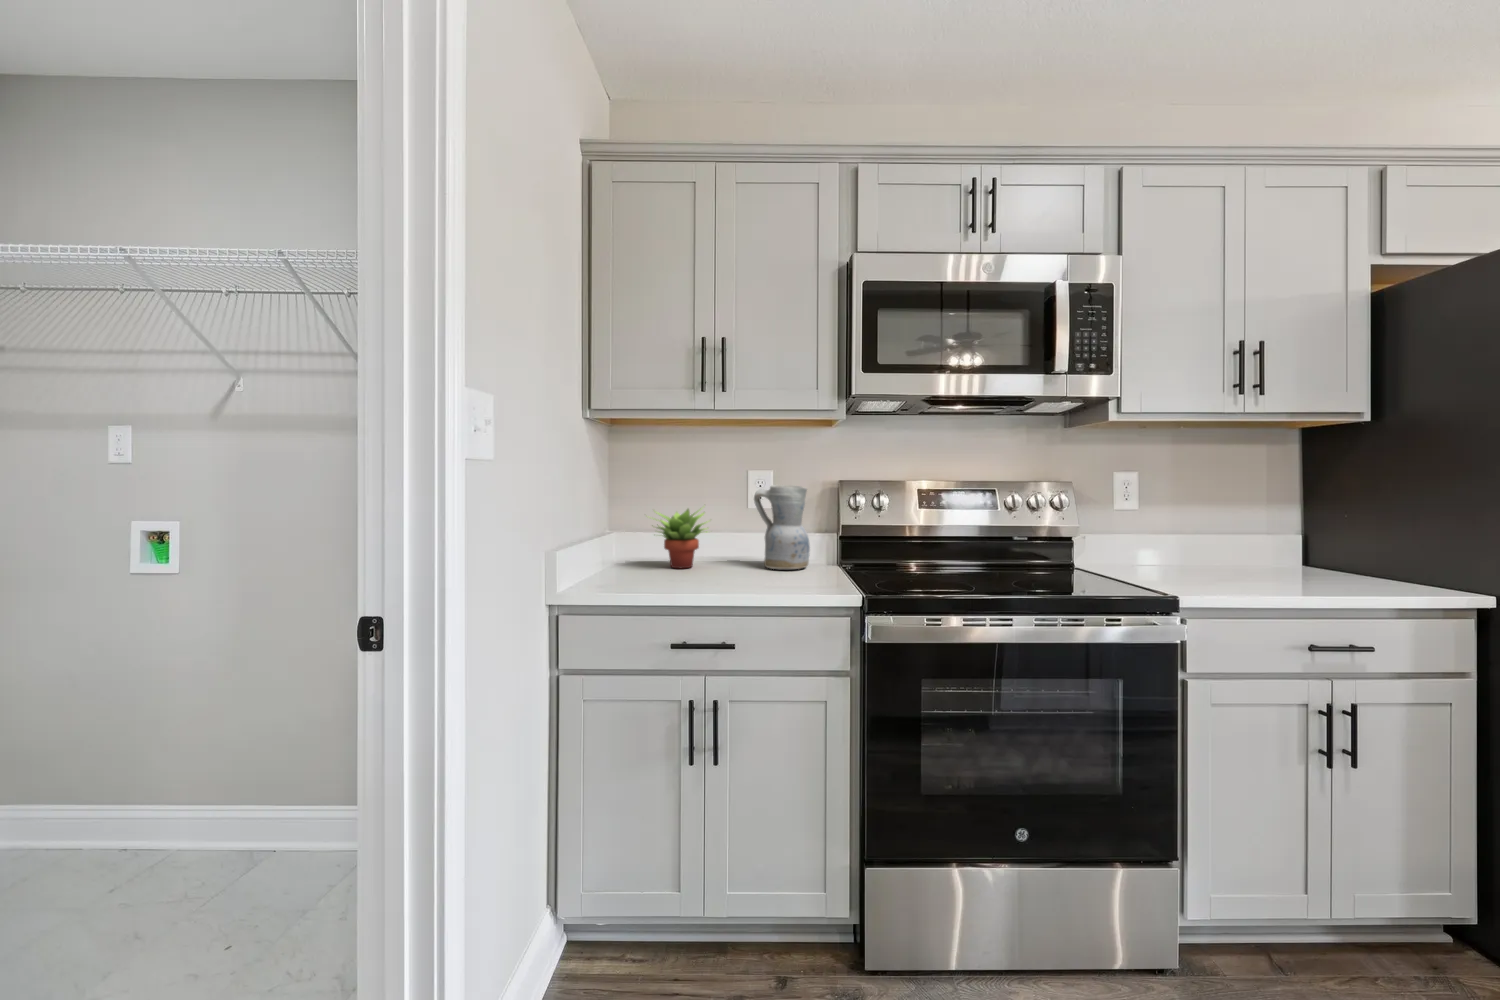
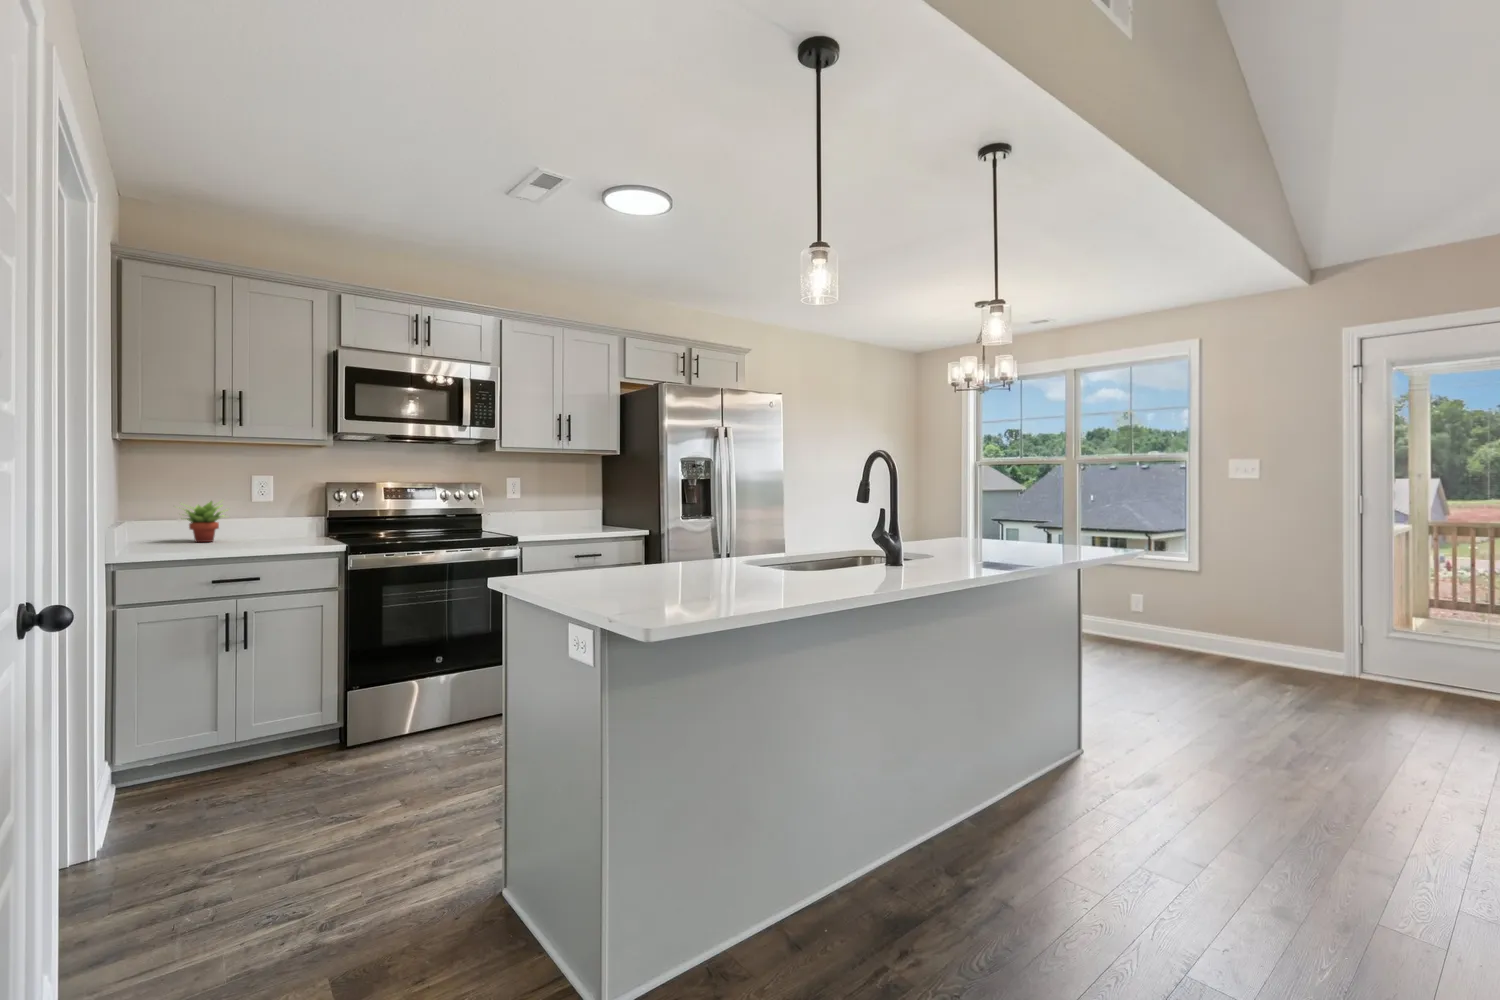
ceramic pitcher: present [754,485,810,569] -> none [264,486,307,540]

